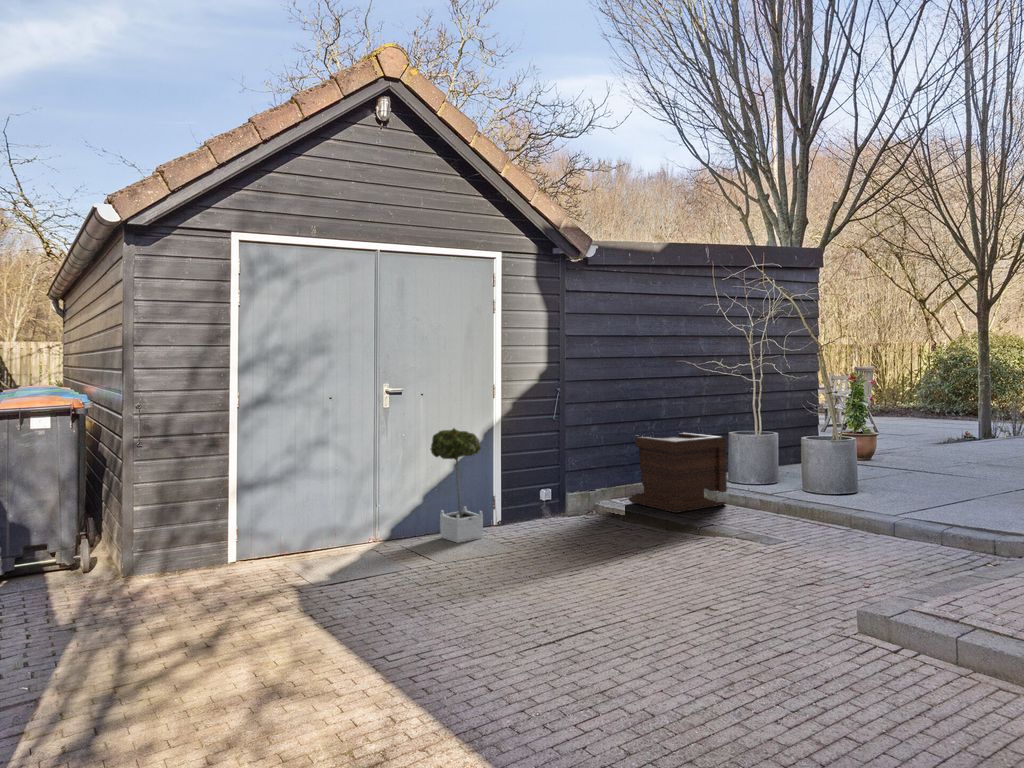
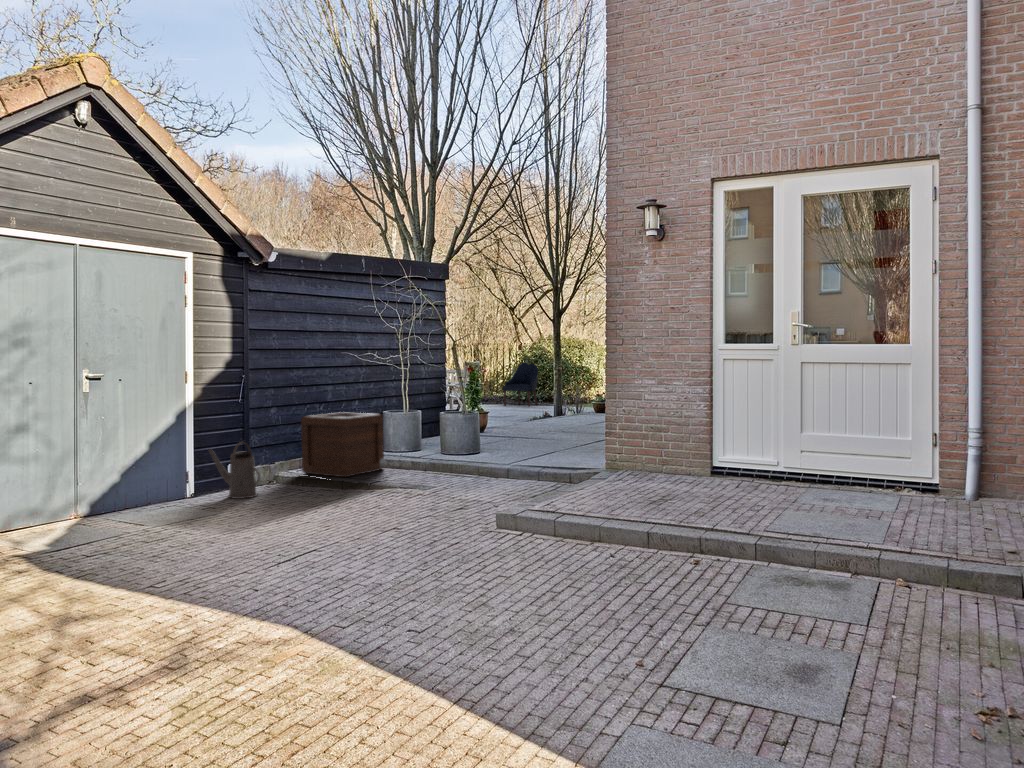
chair: none [905,366,955,423] -> present [503,363,538,407]
potted tree: present [431,428,483,543] -> none [130,408,183,512]
watering can: none [518,467,568,533] -> present [209,443,260,499]

